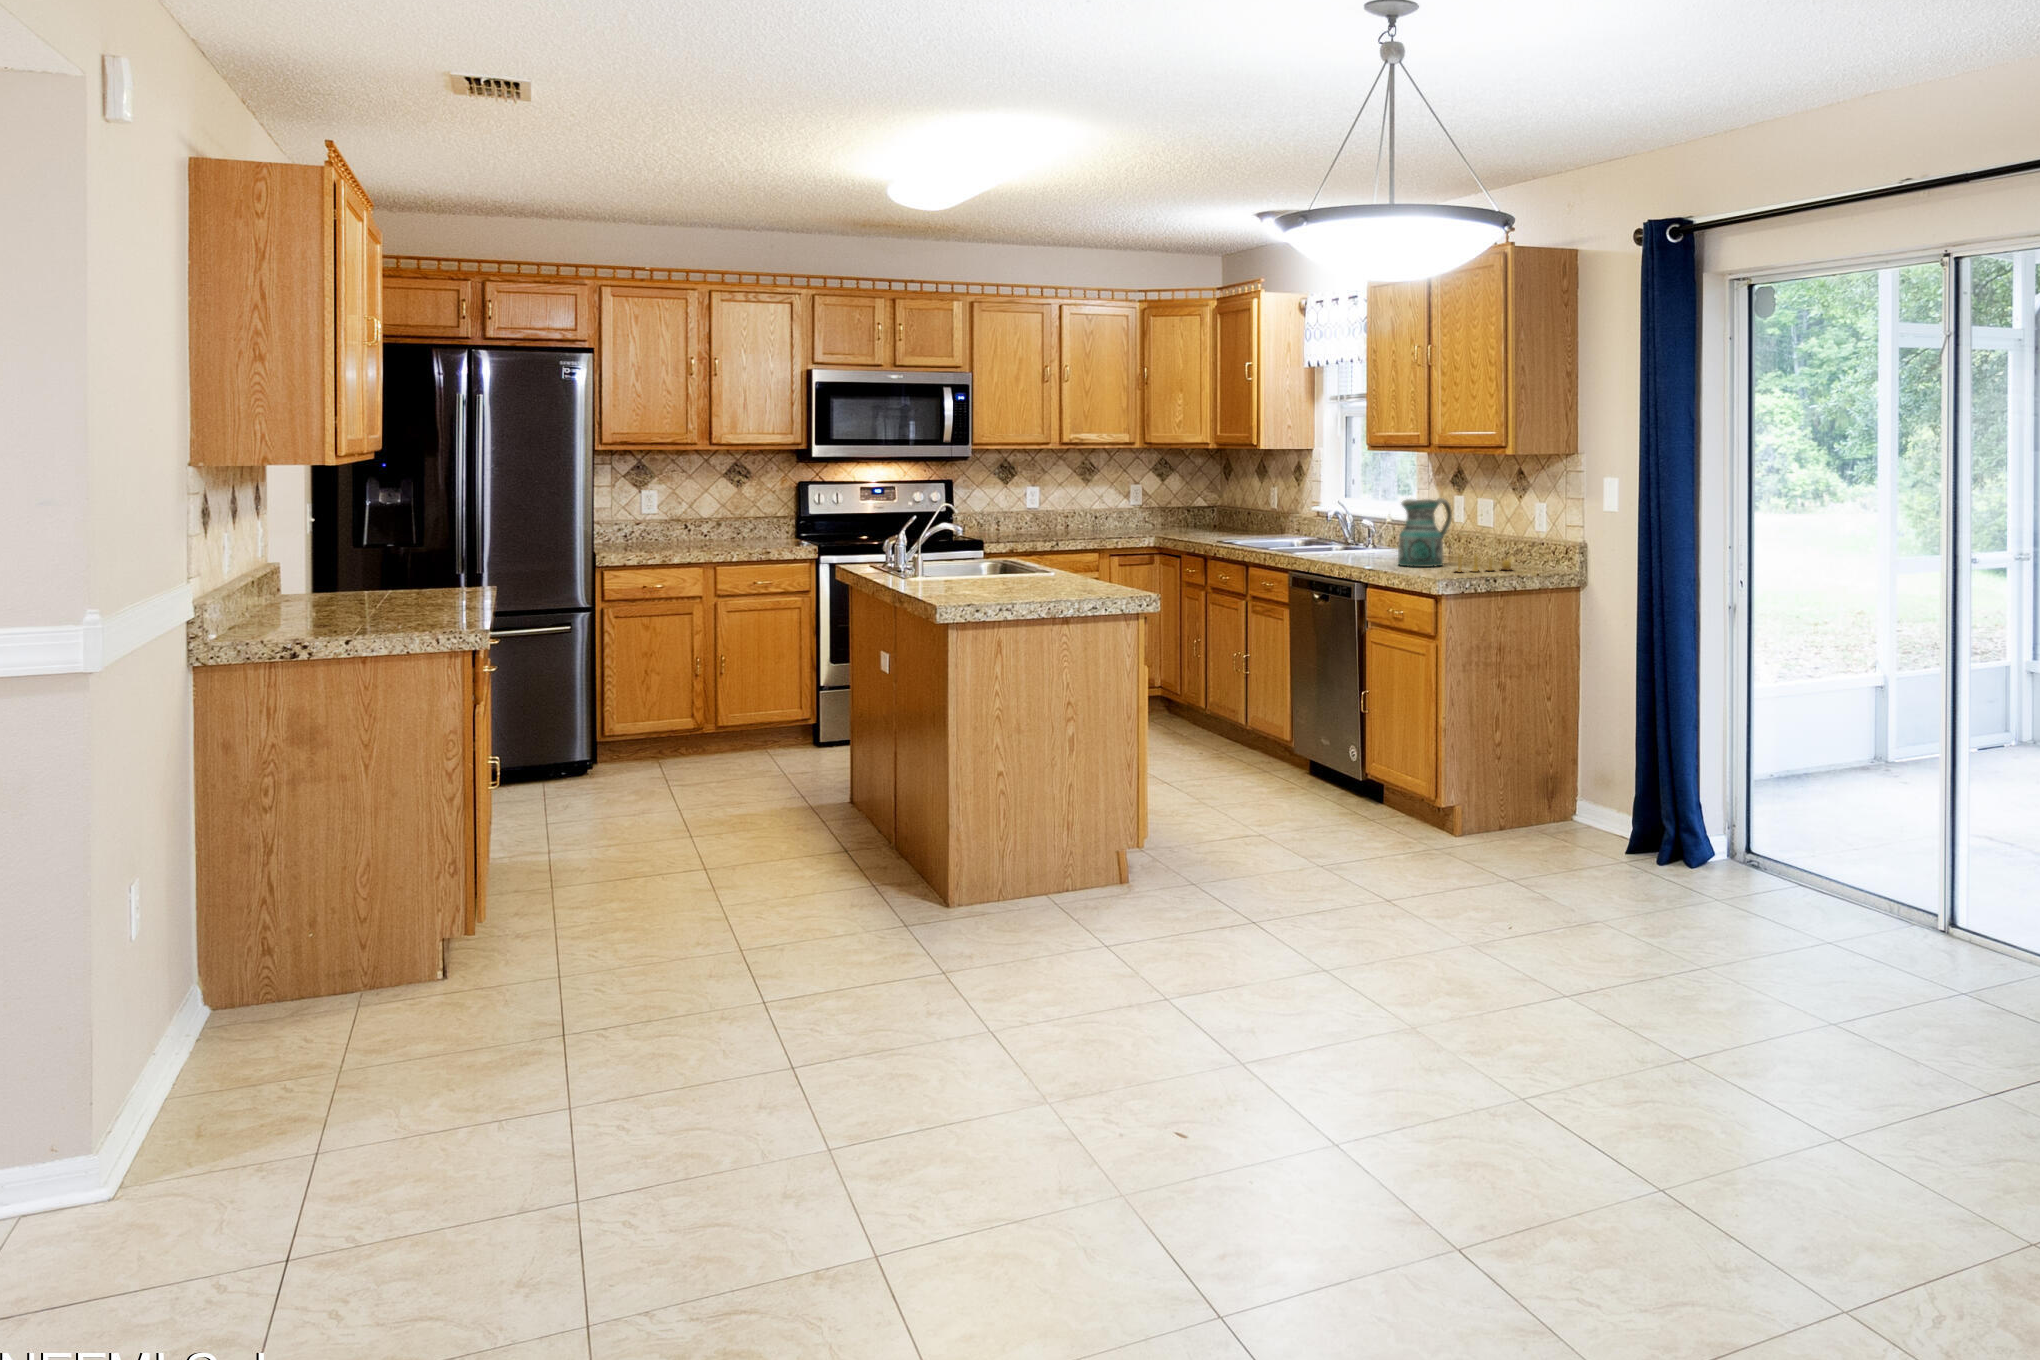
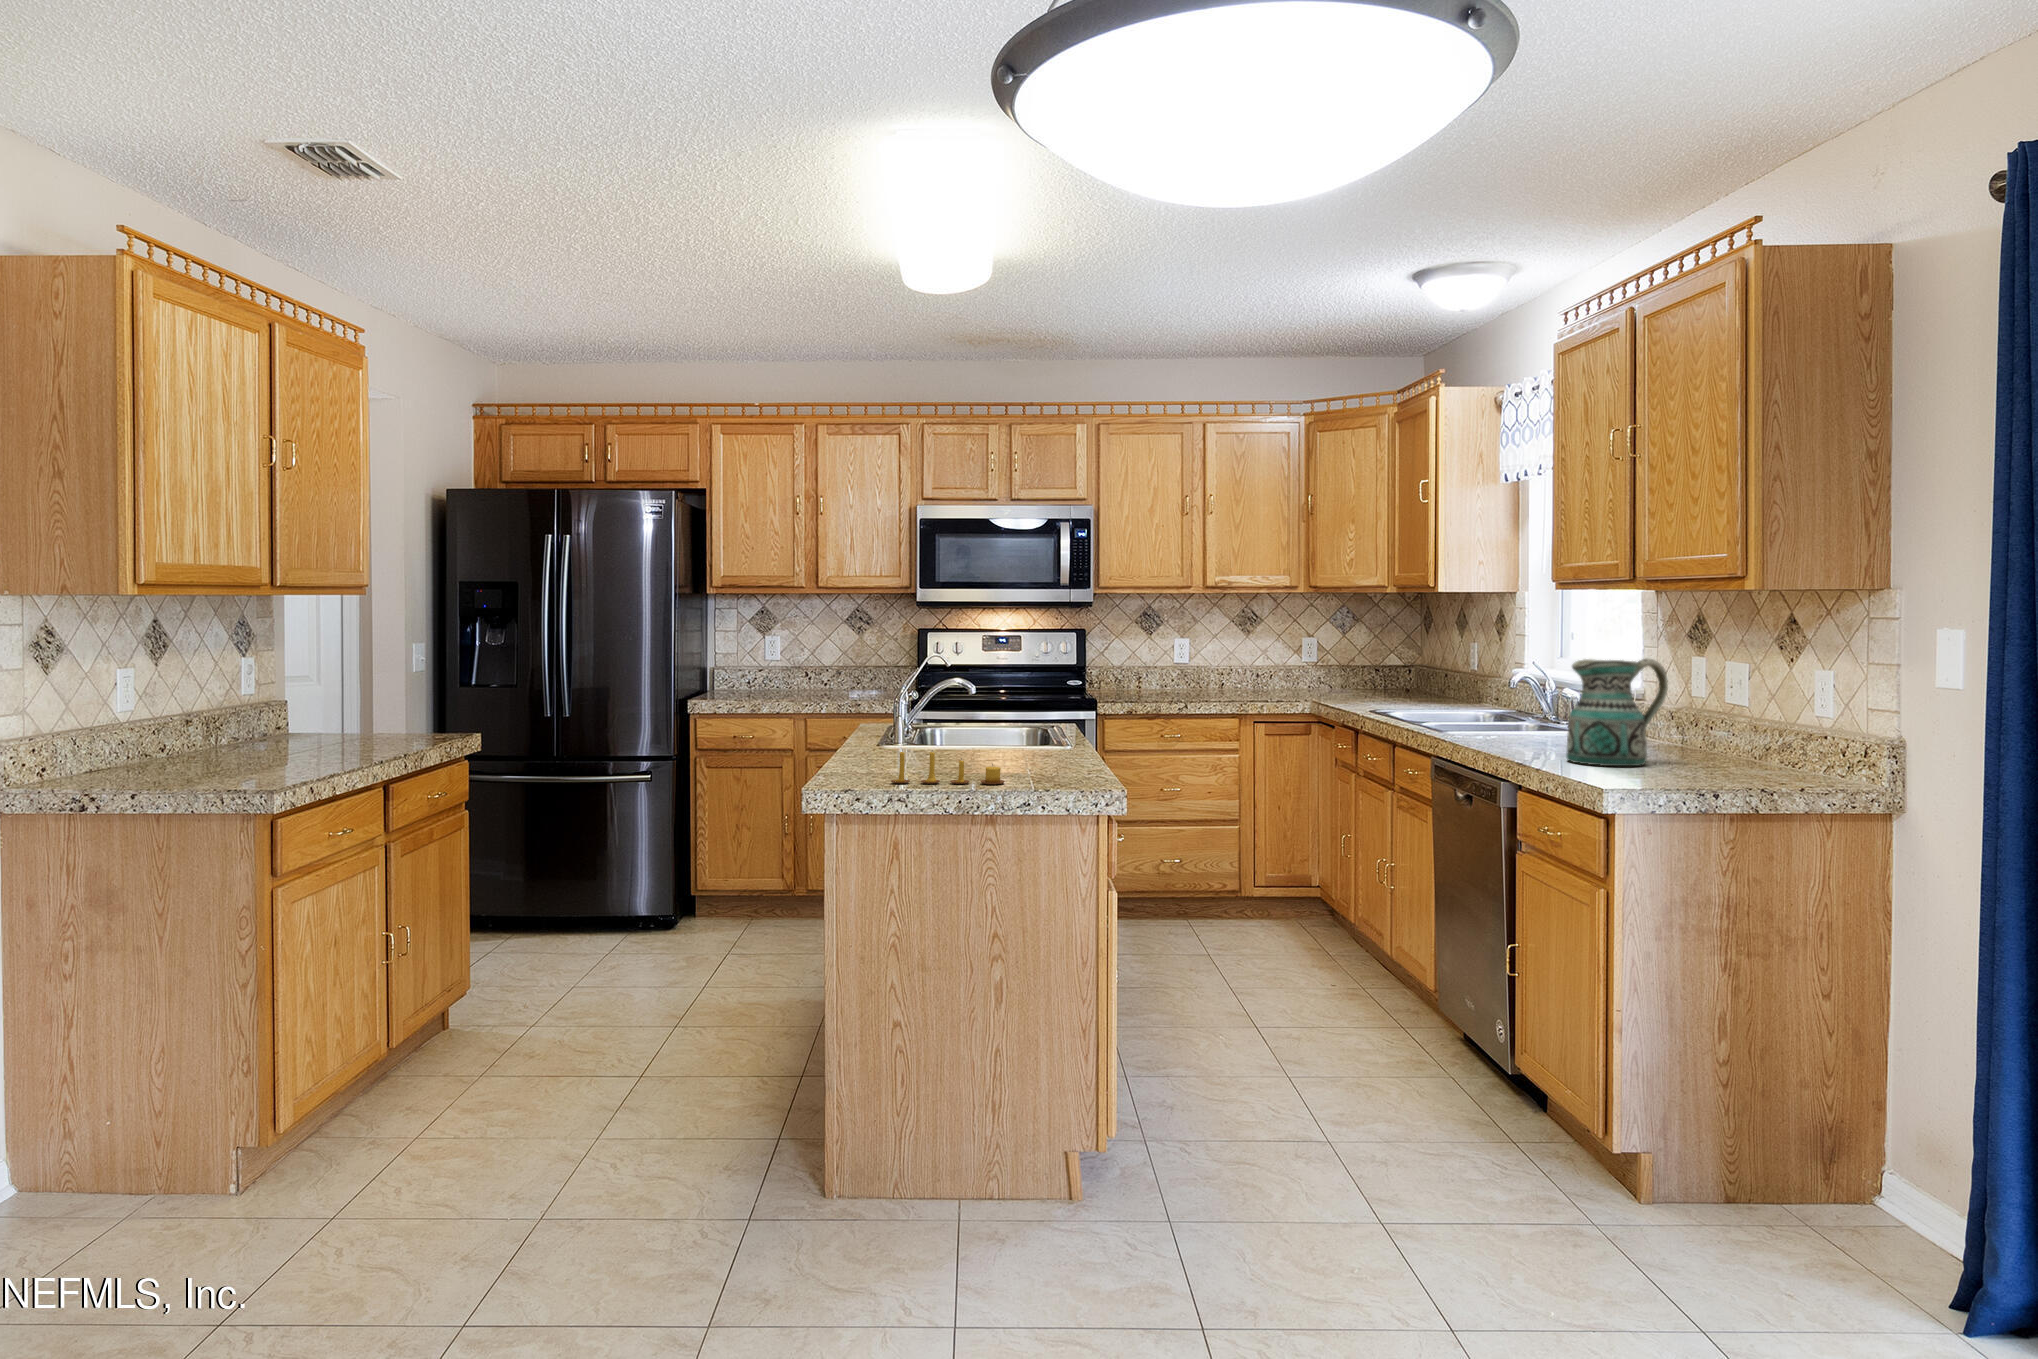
candle: present [1457,554,1512,572] -> present [891,752,1005,784]

